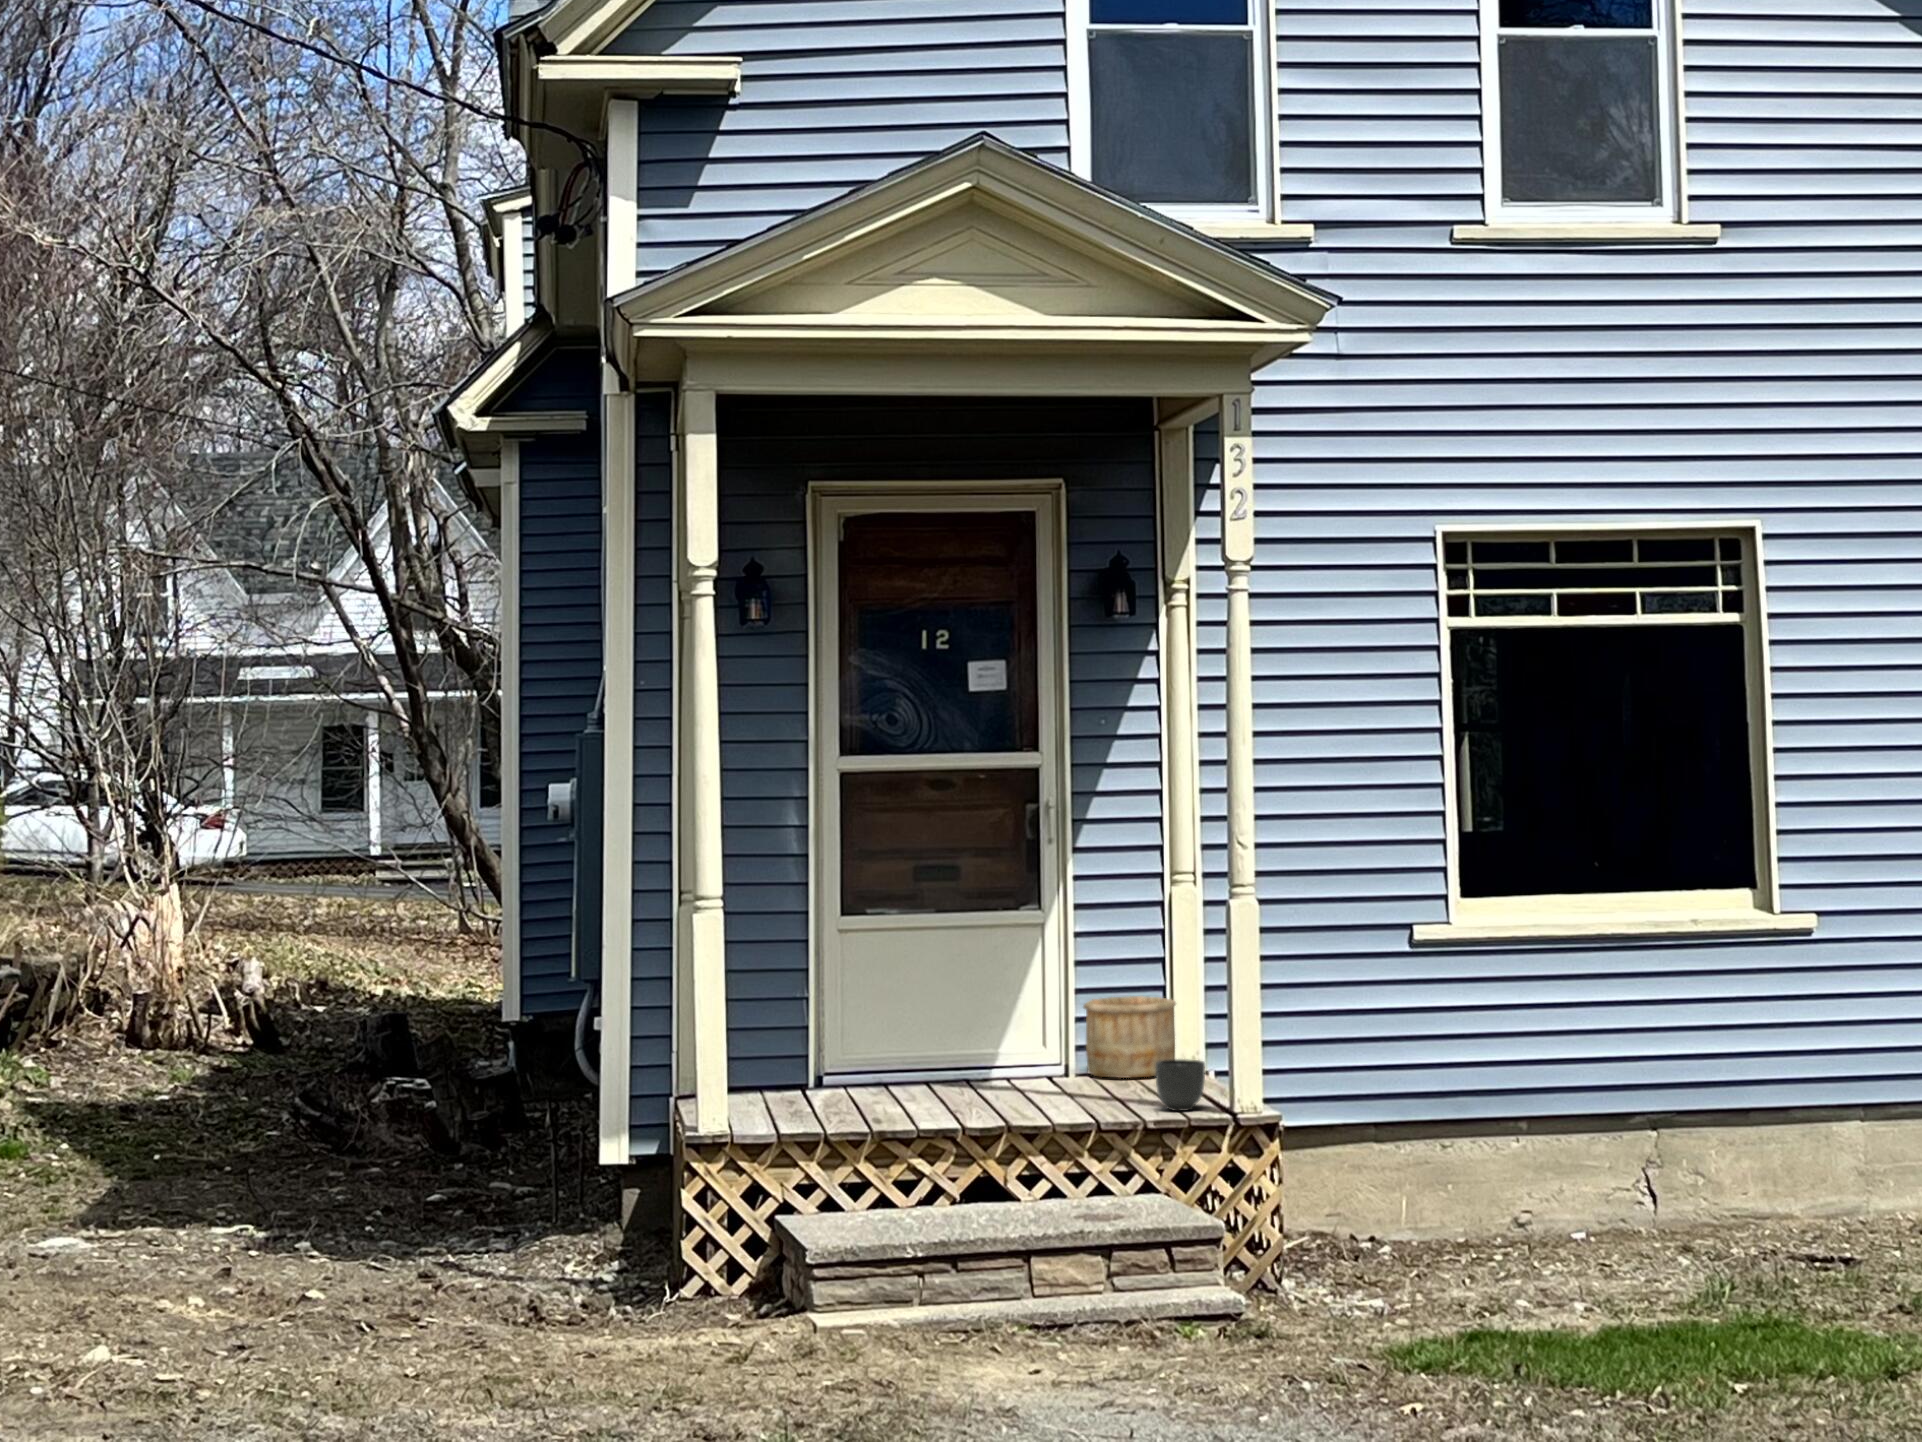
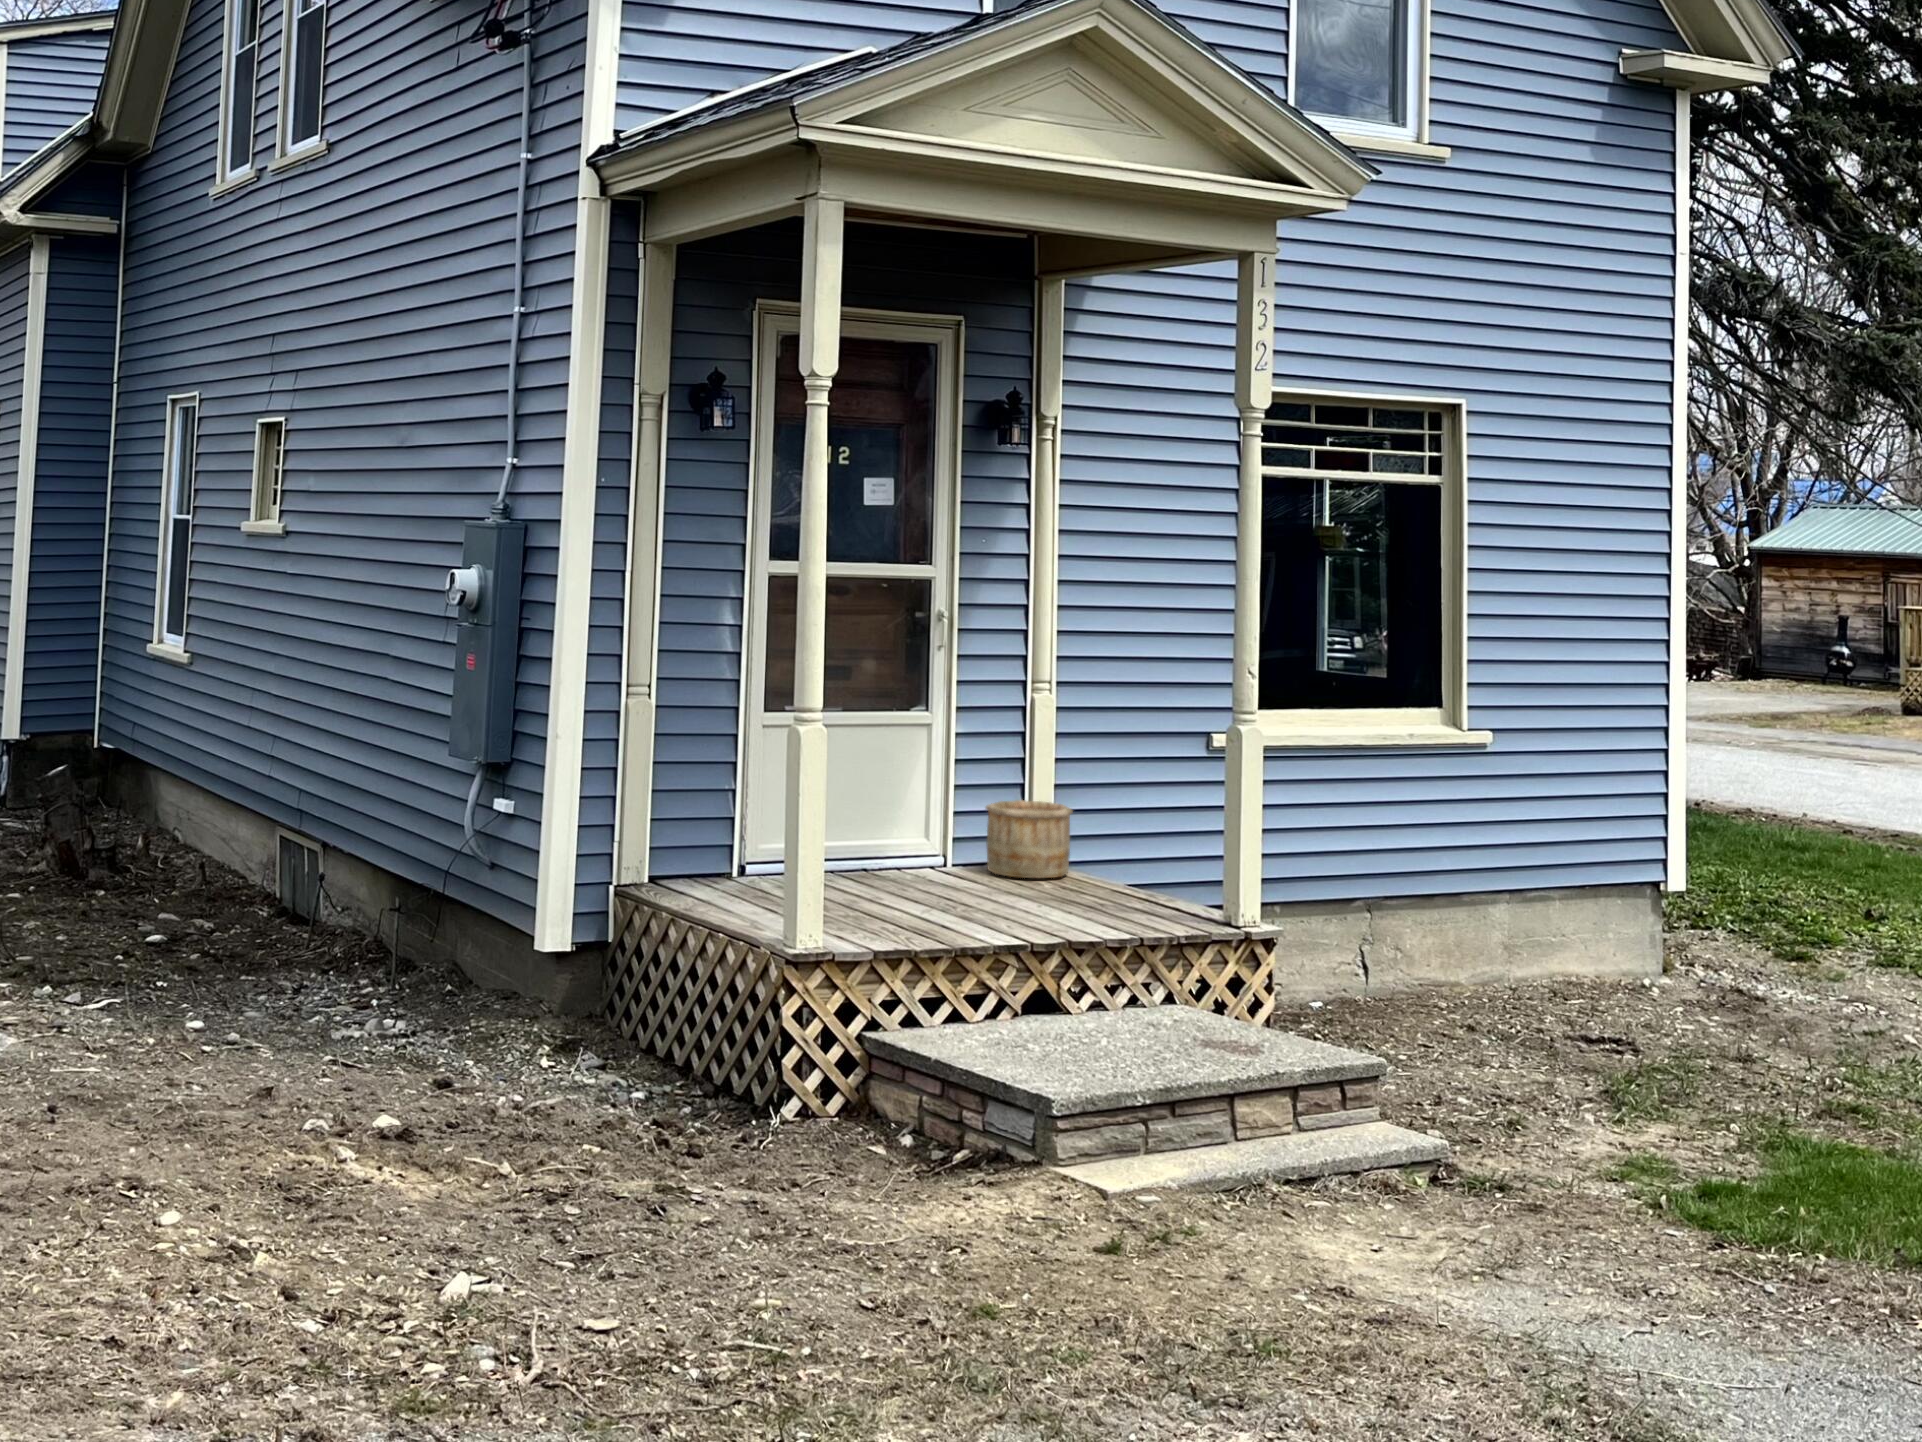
planter: present [1155,1059,1205,1111] -> none [1164,868,1212,918]

